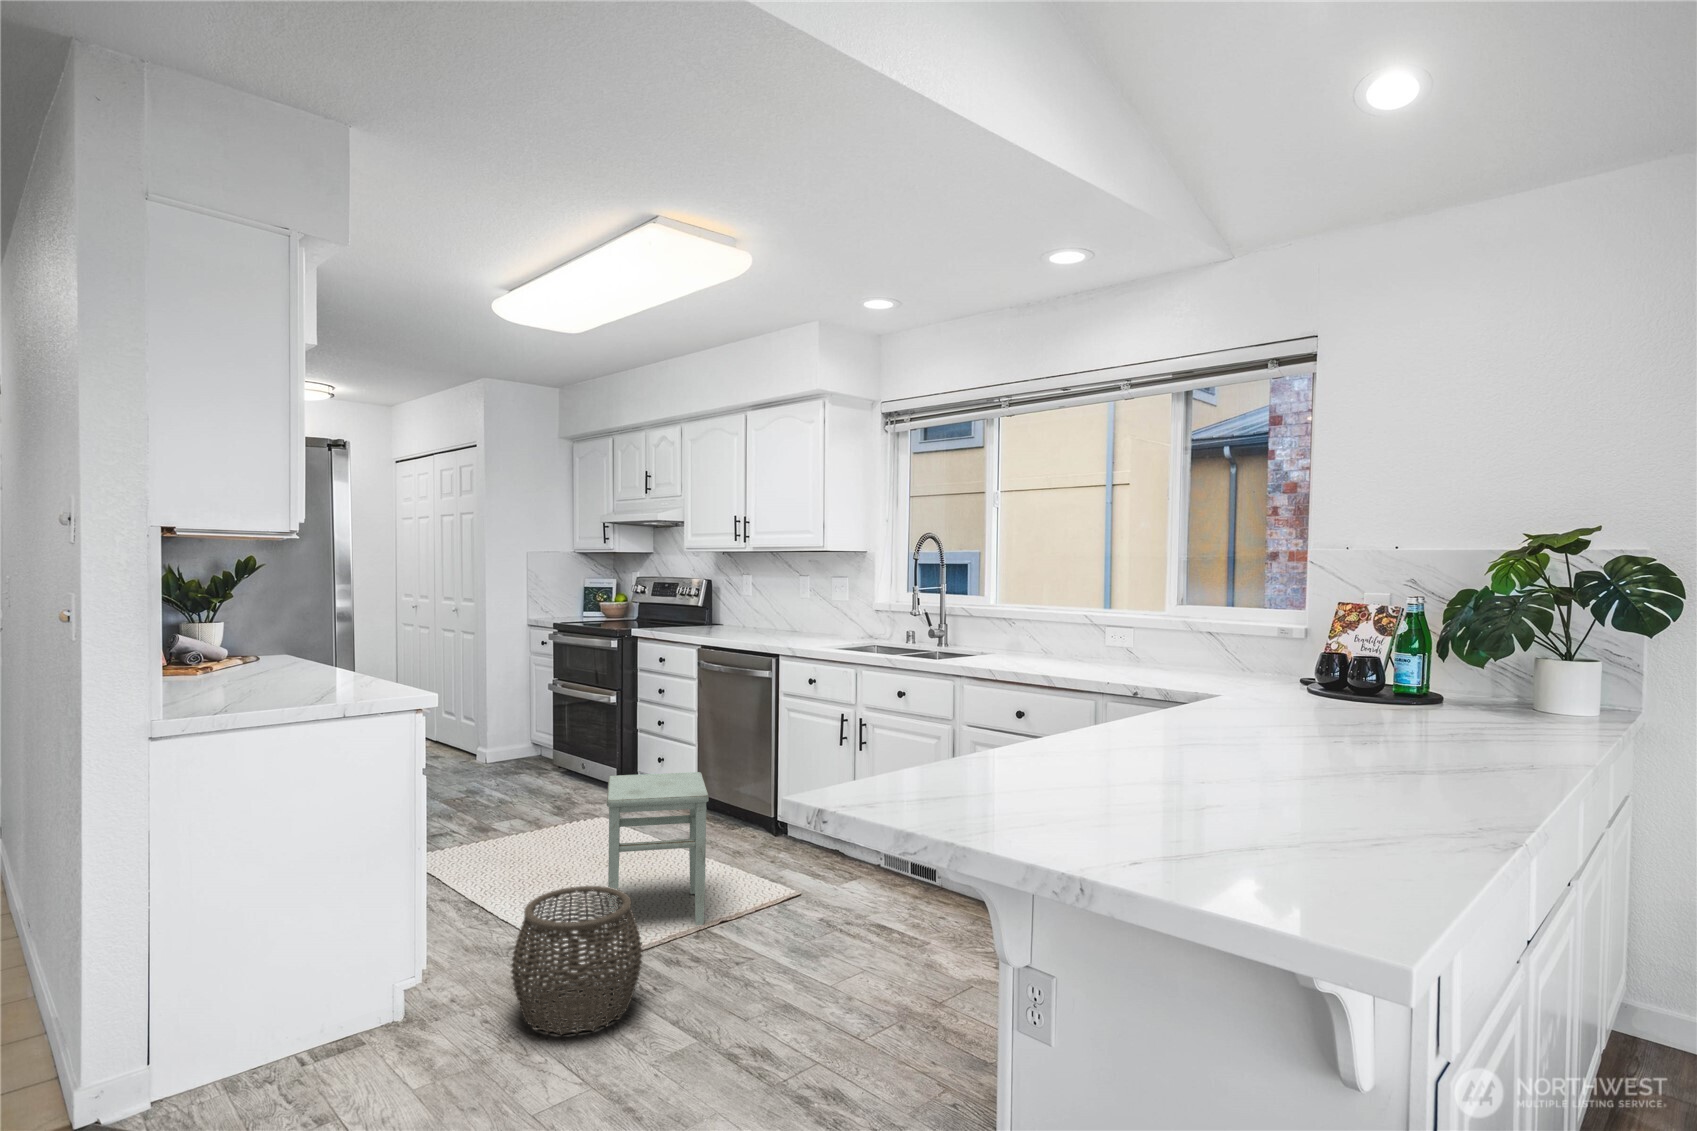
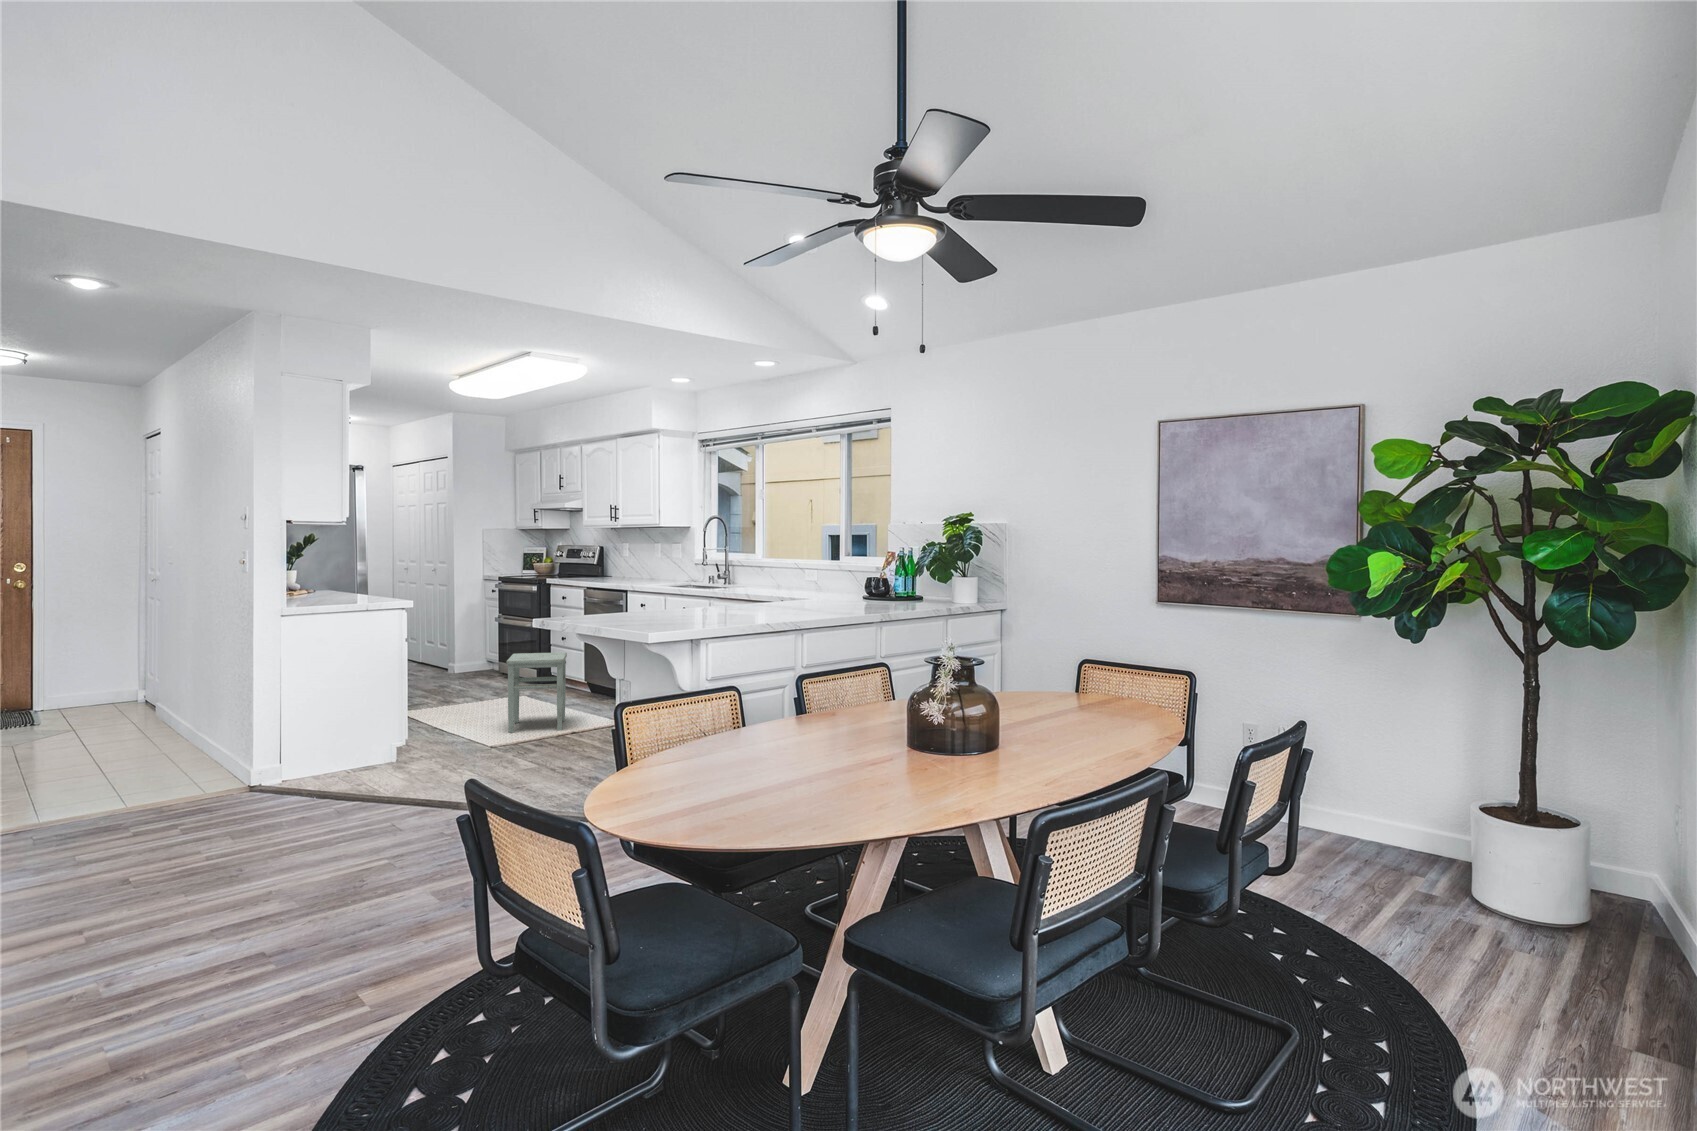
woven basket: present [511,886,642,1035] -> none [449,696,516,759]

